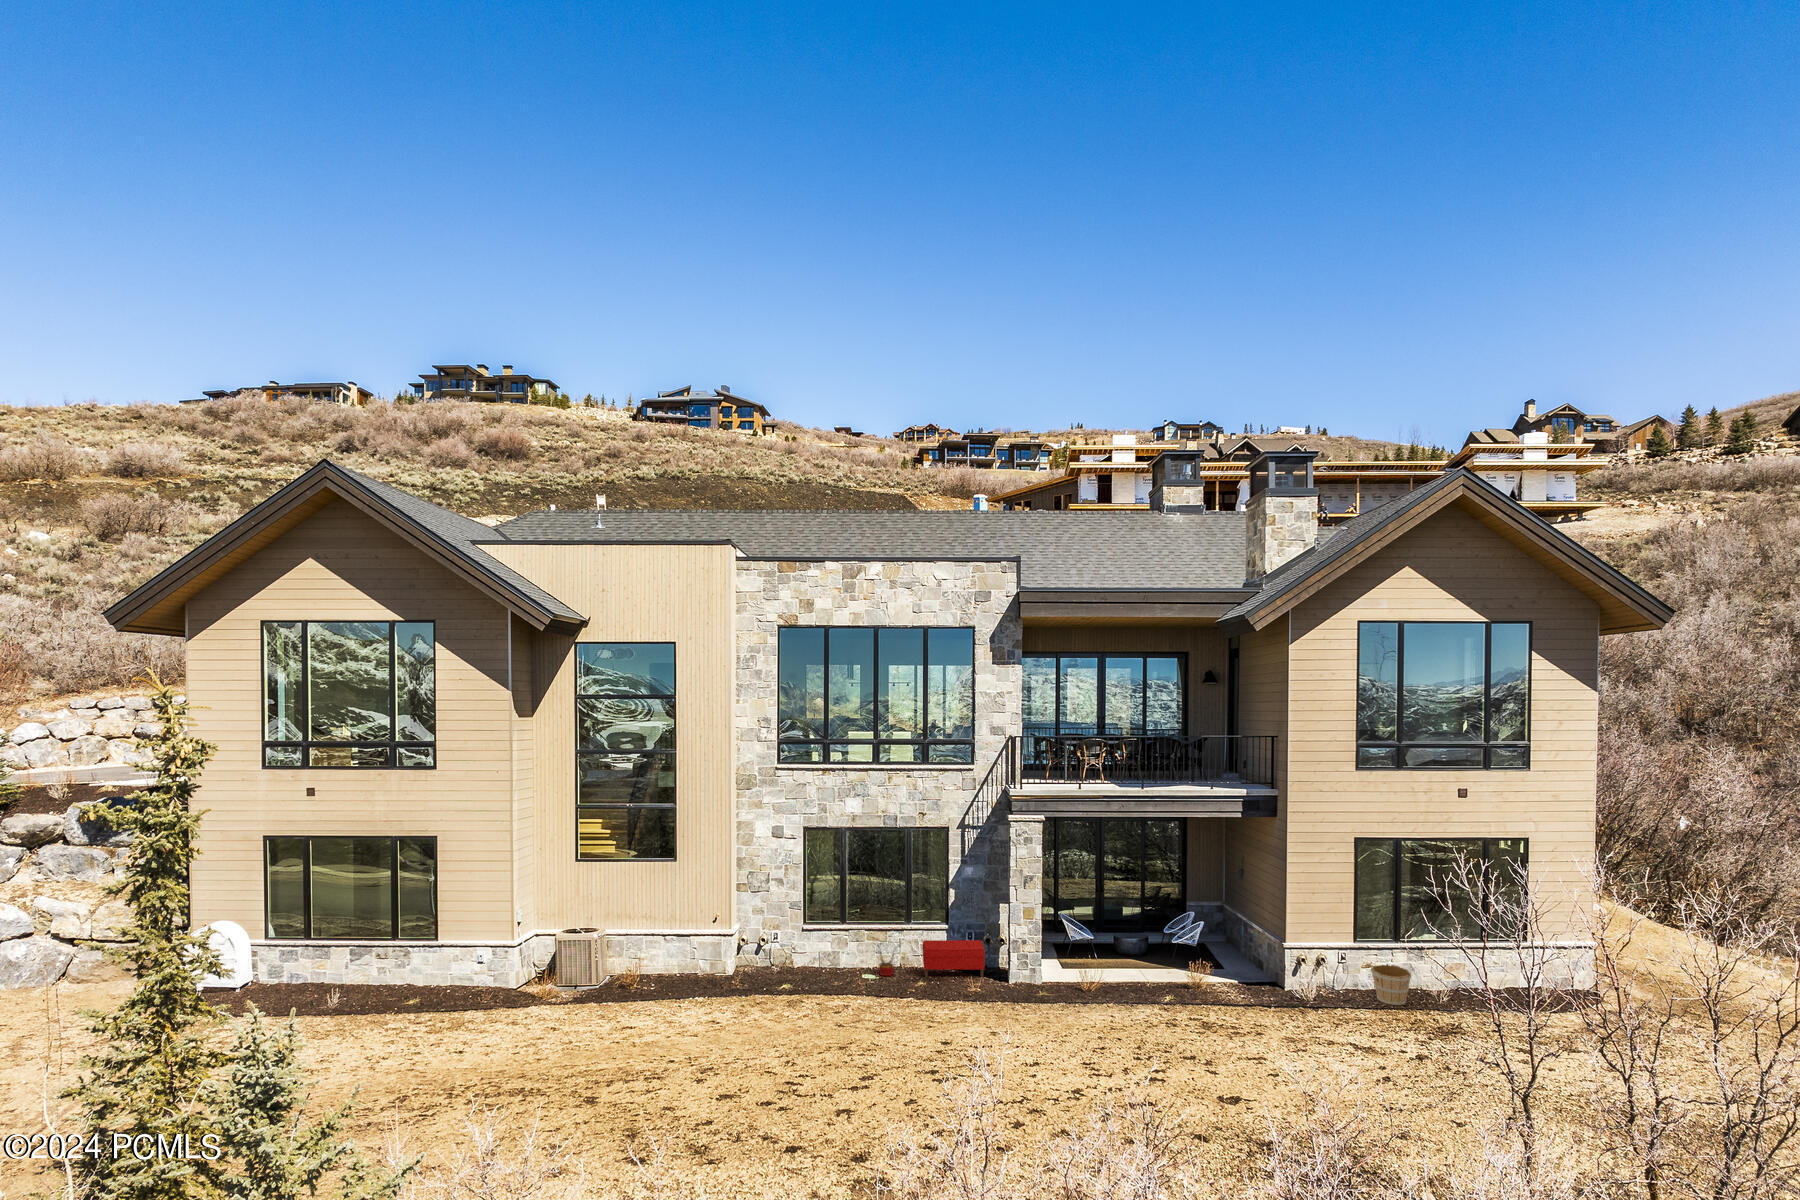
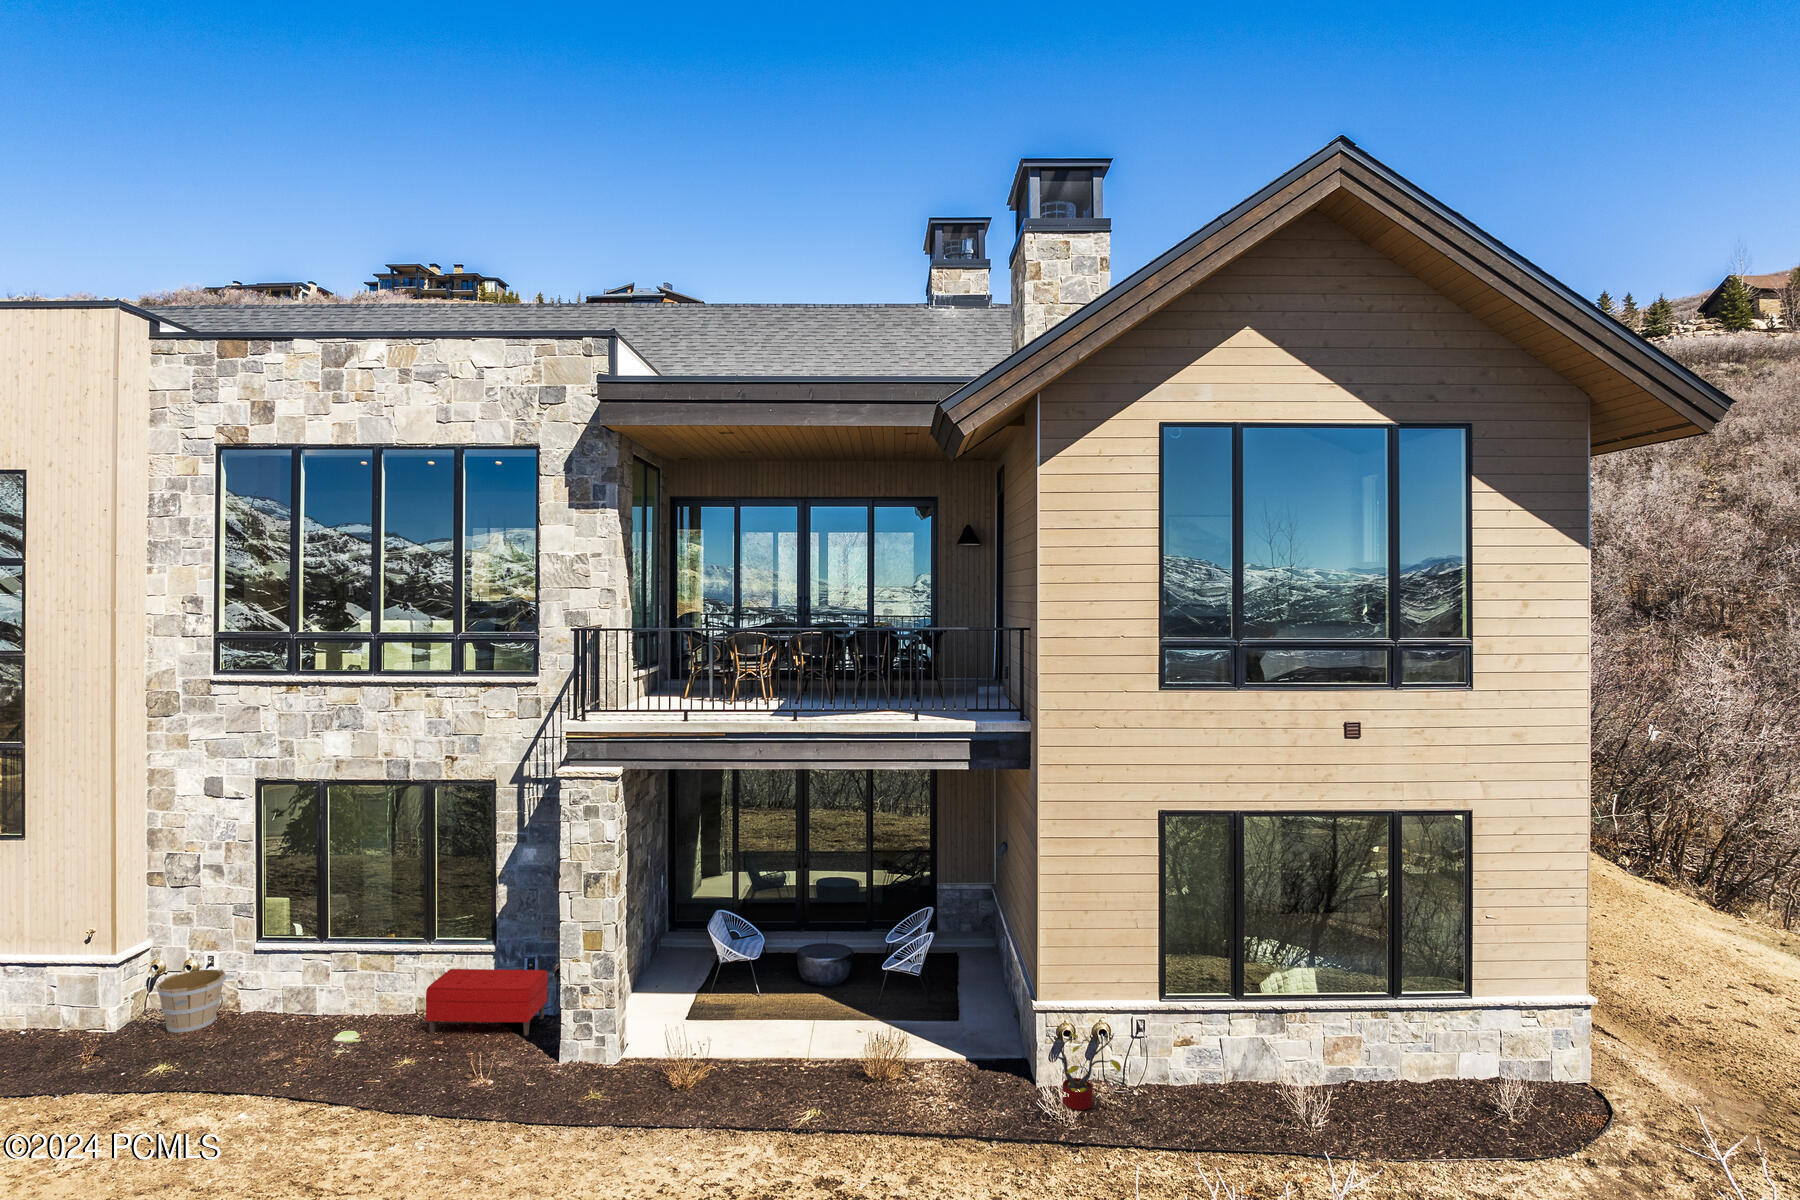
decorative plant: present [877,944,906,976] -> present [1047,1023,1121,1110]
wooden bucket: present [1371,965,1411,1005] -> present [157,969,226,1033]

